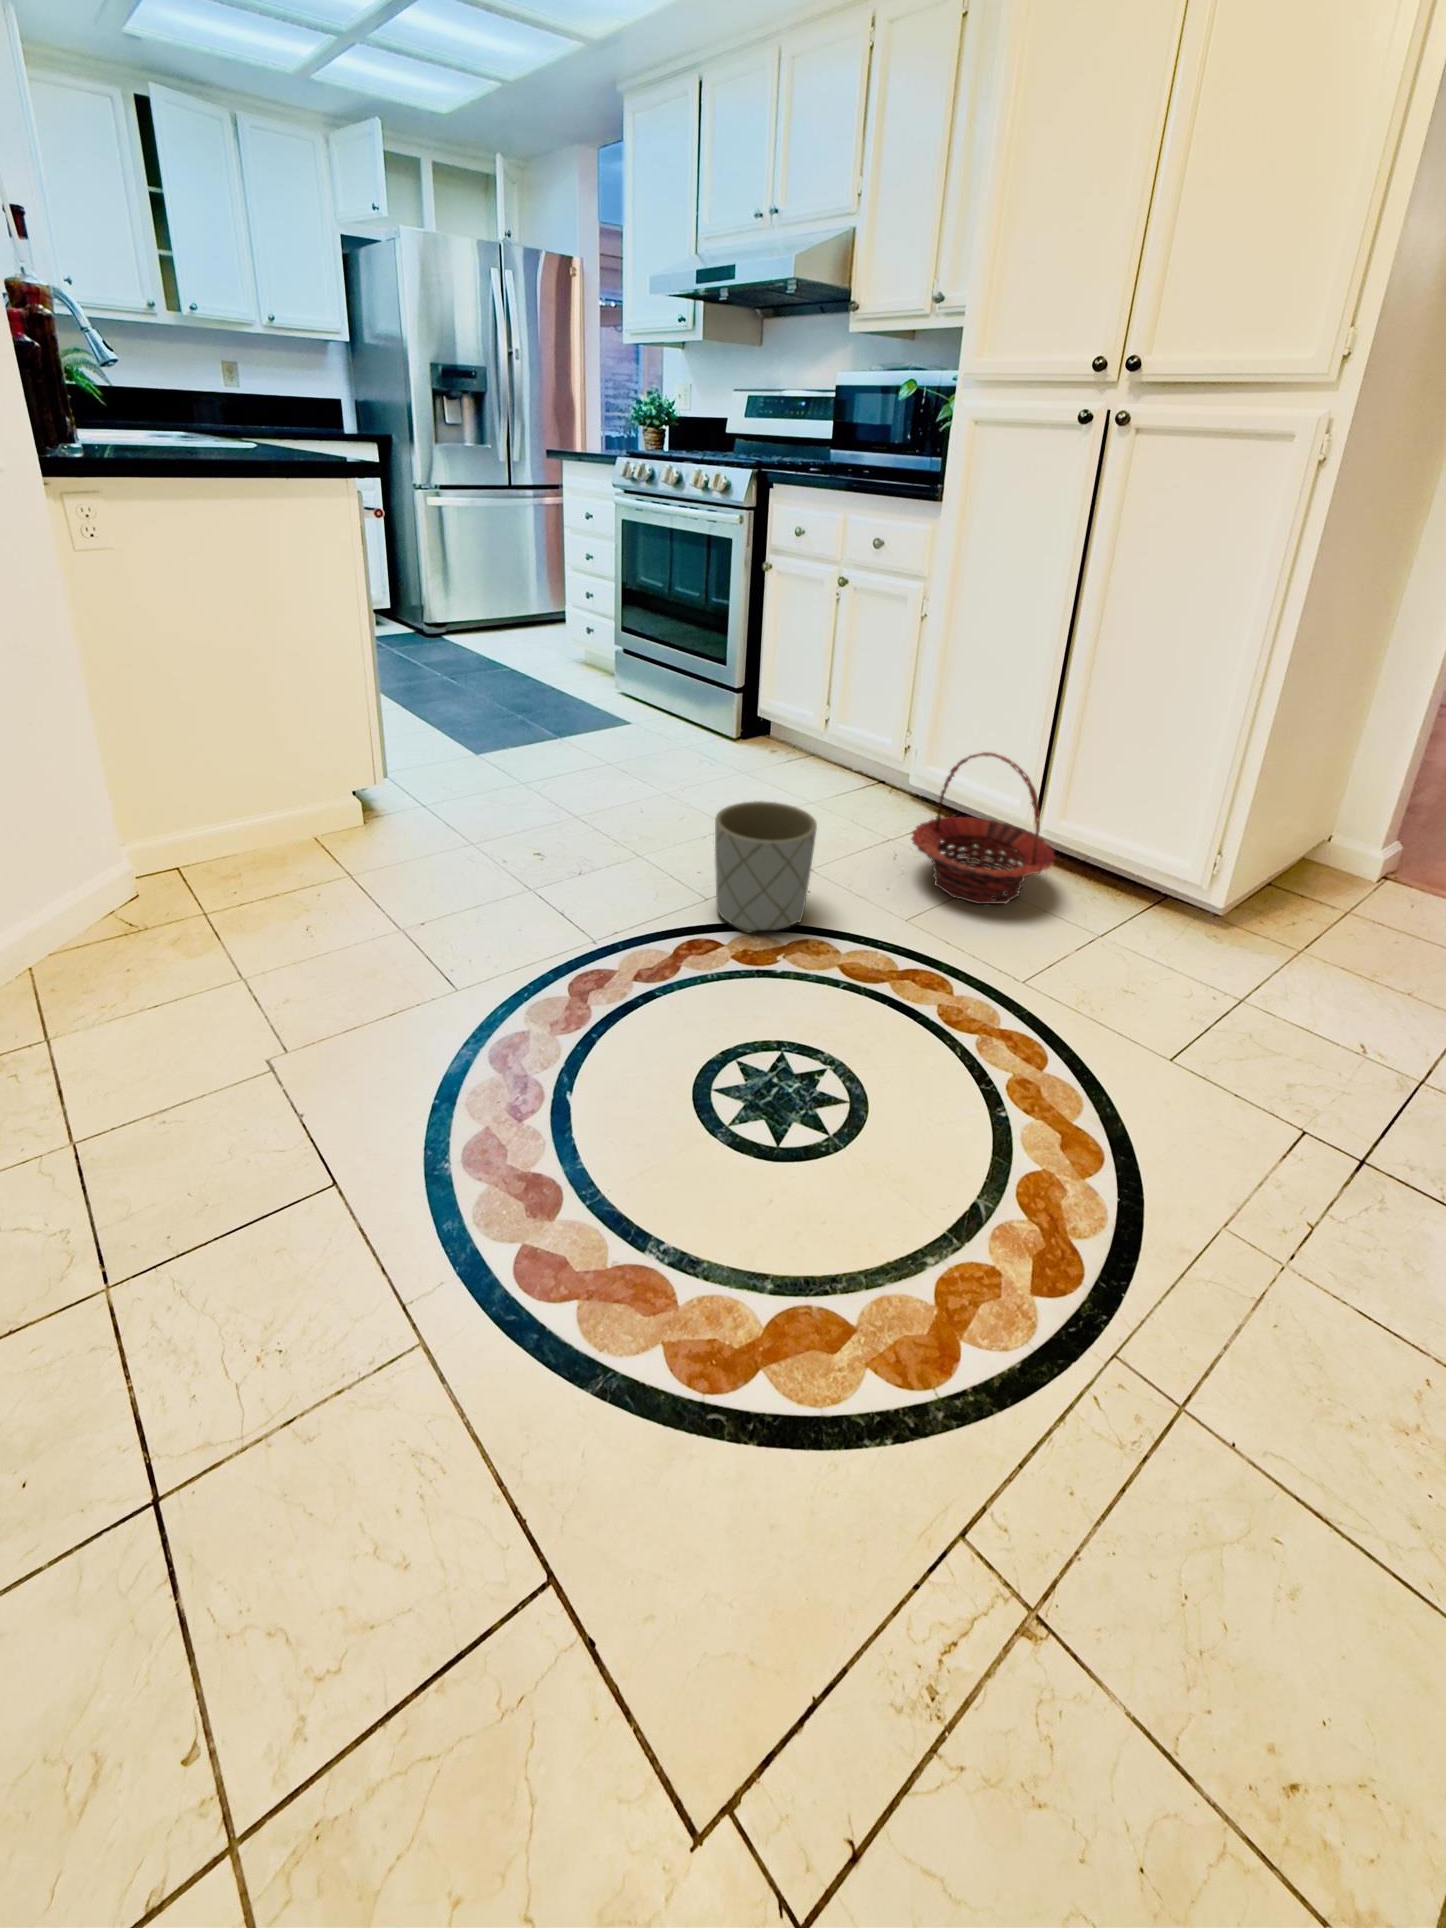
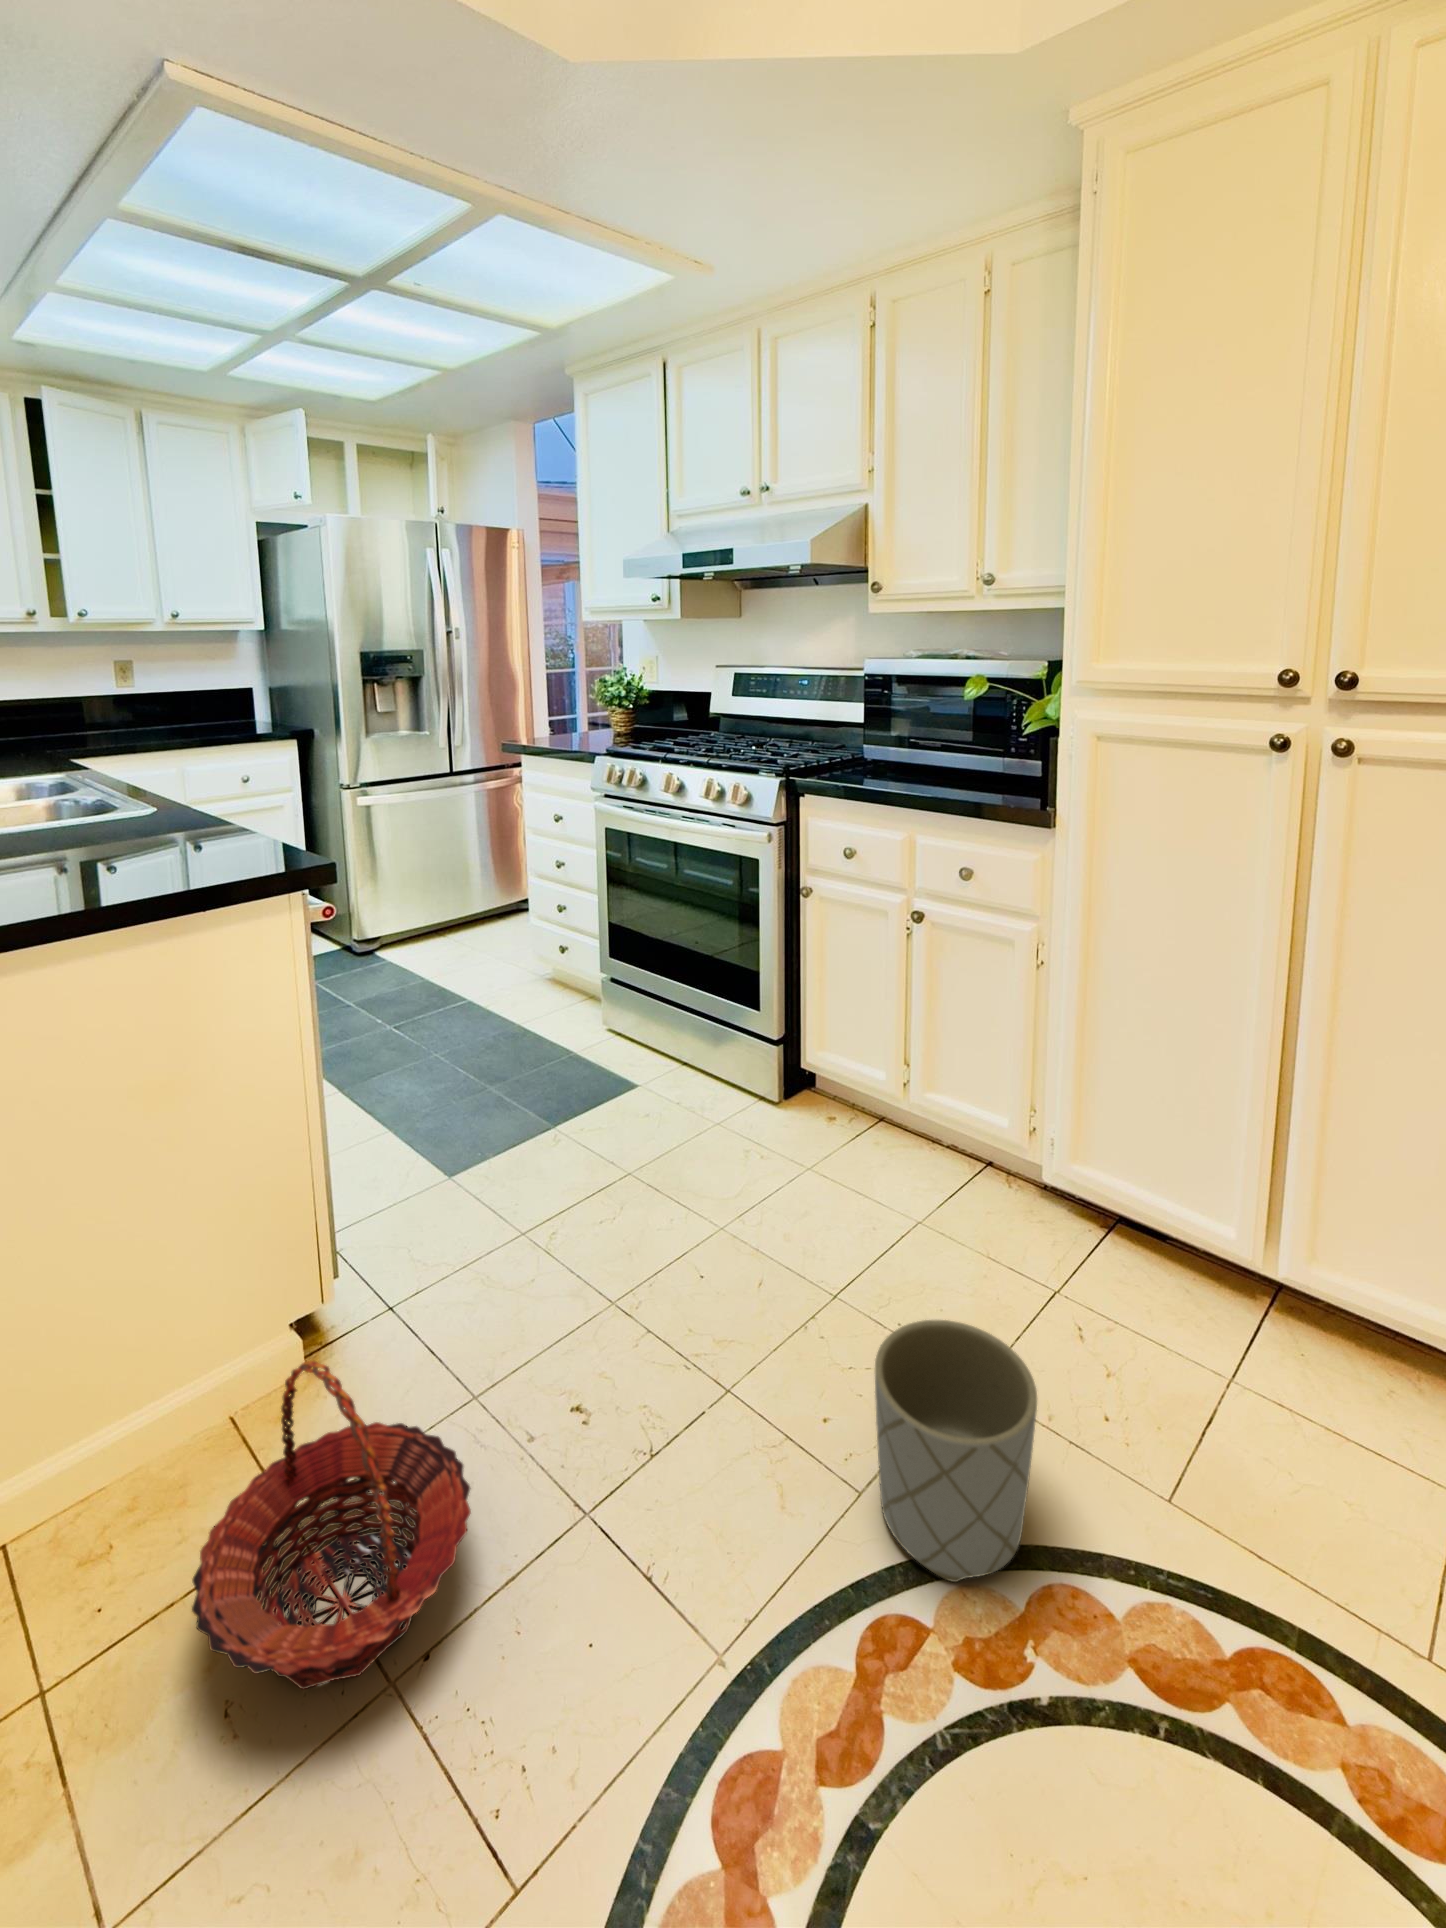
basket: present [911,752,1055,904] -> present [192,1361,471,1689]

